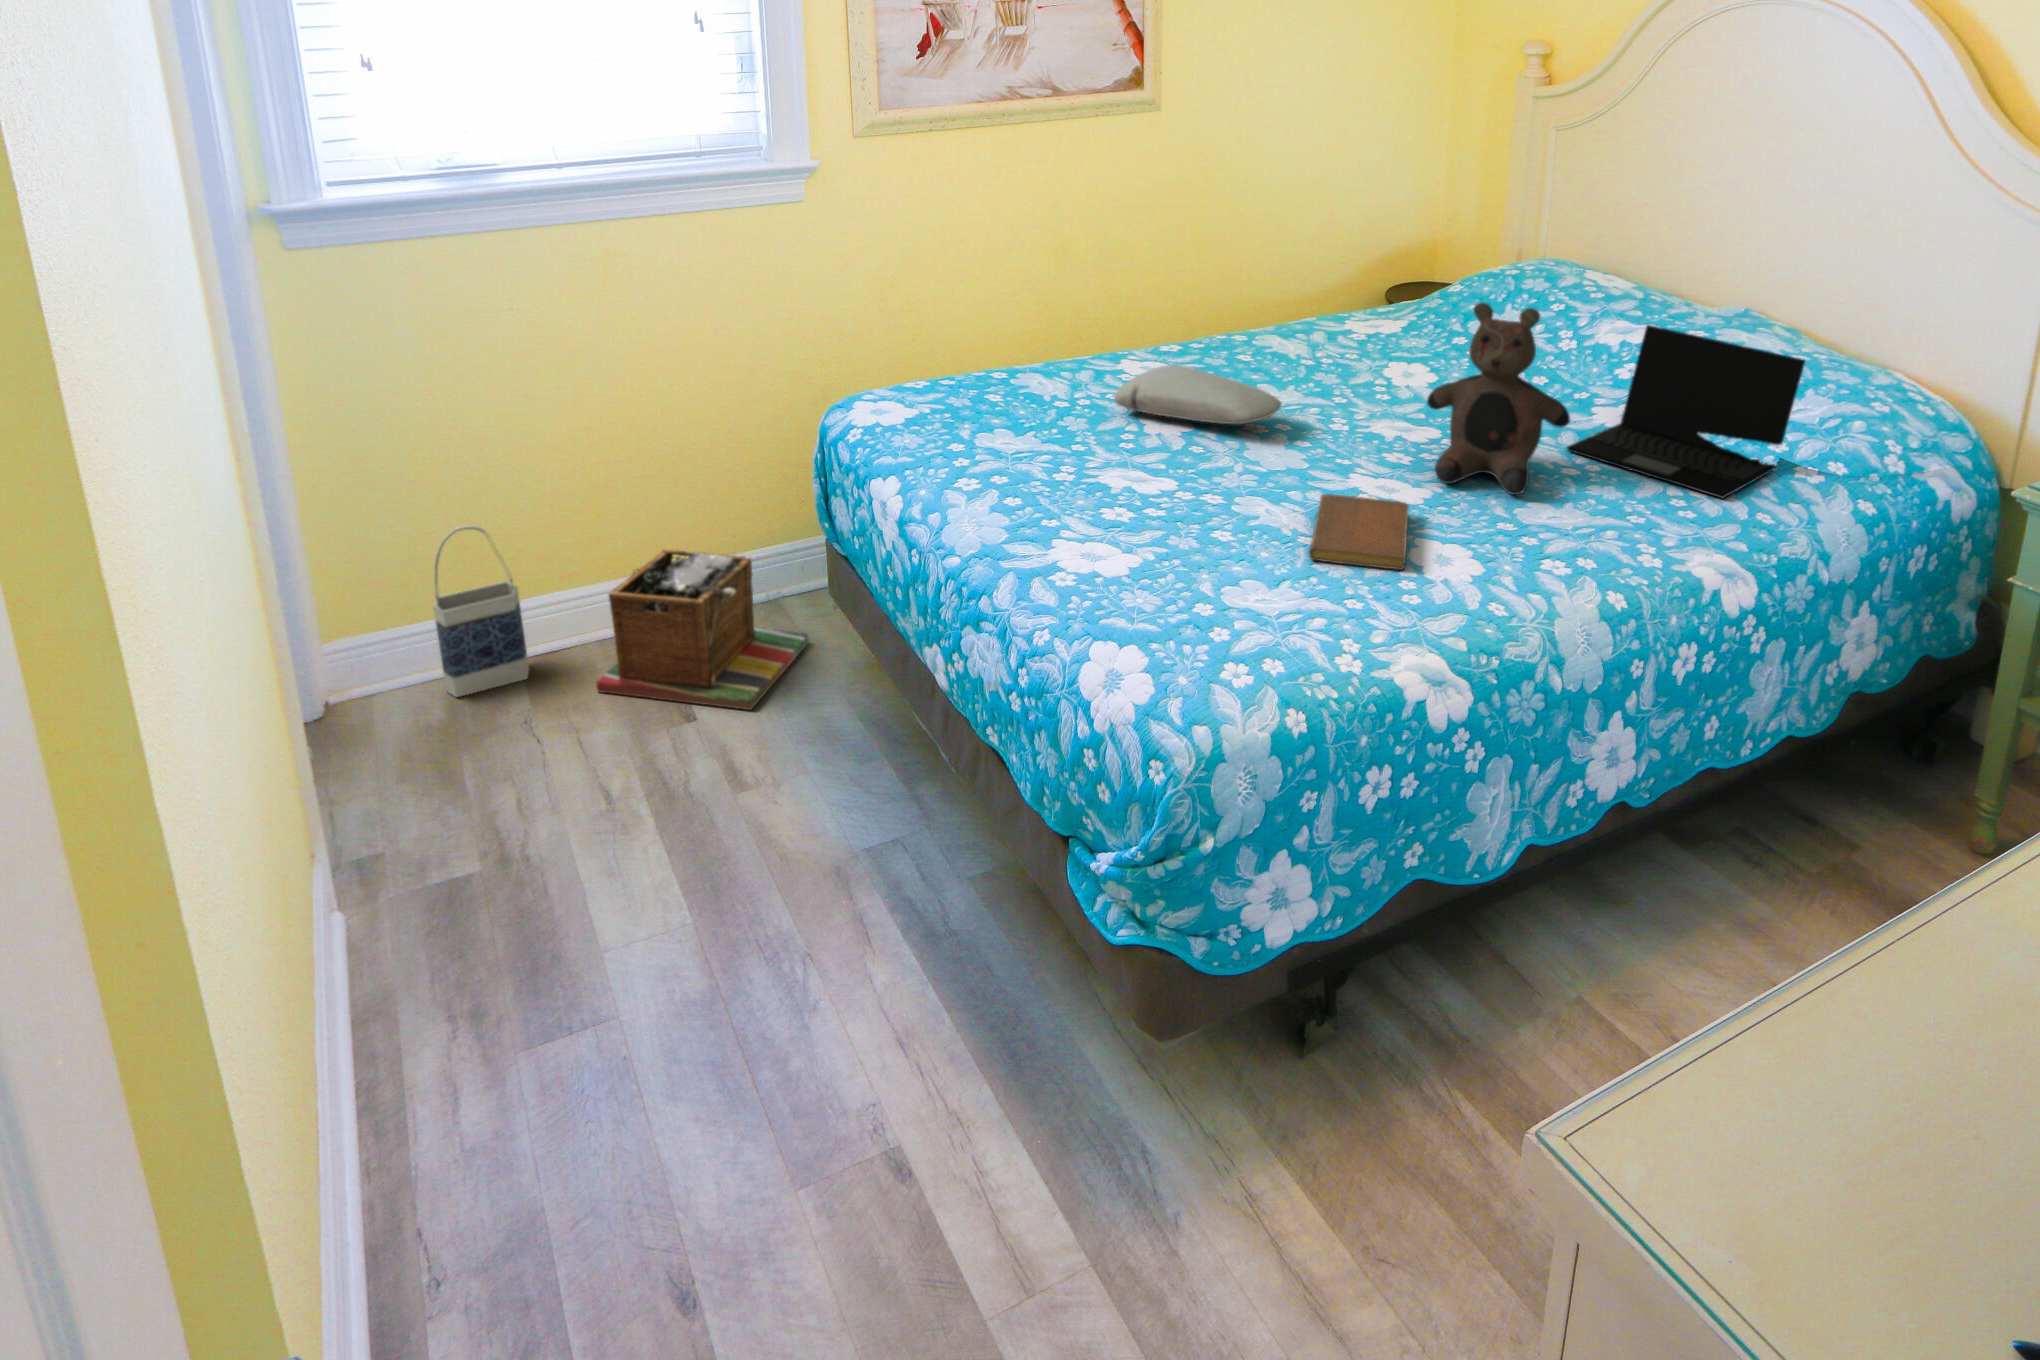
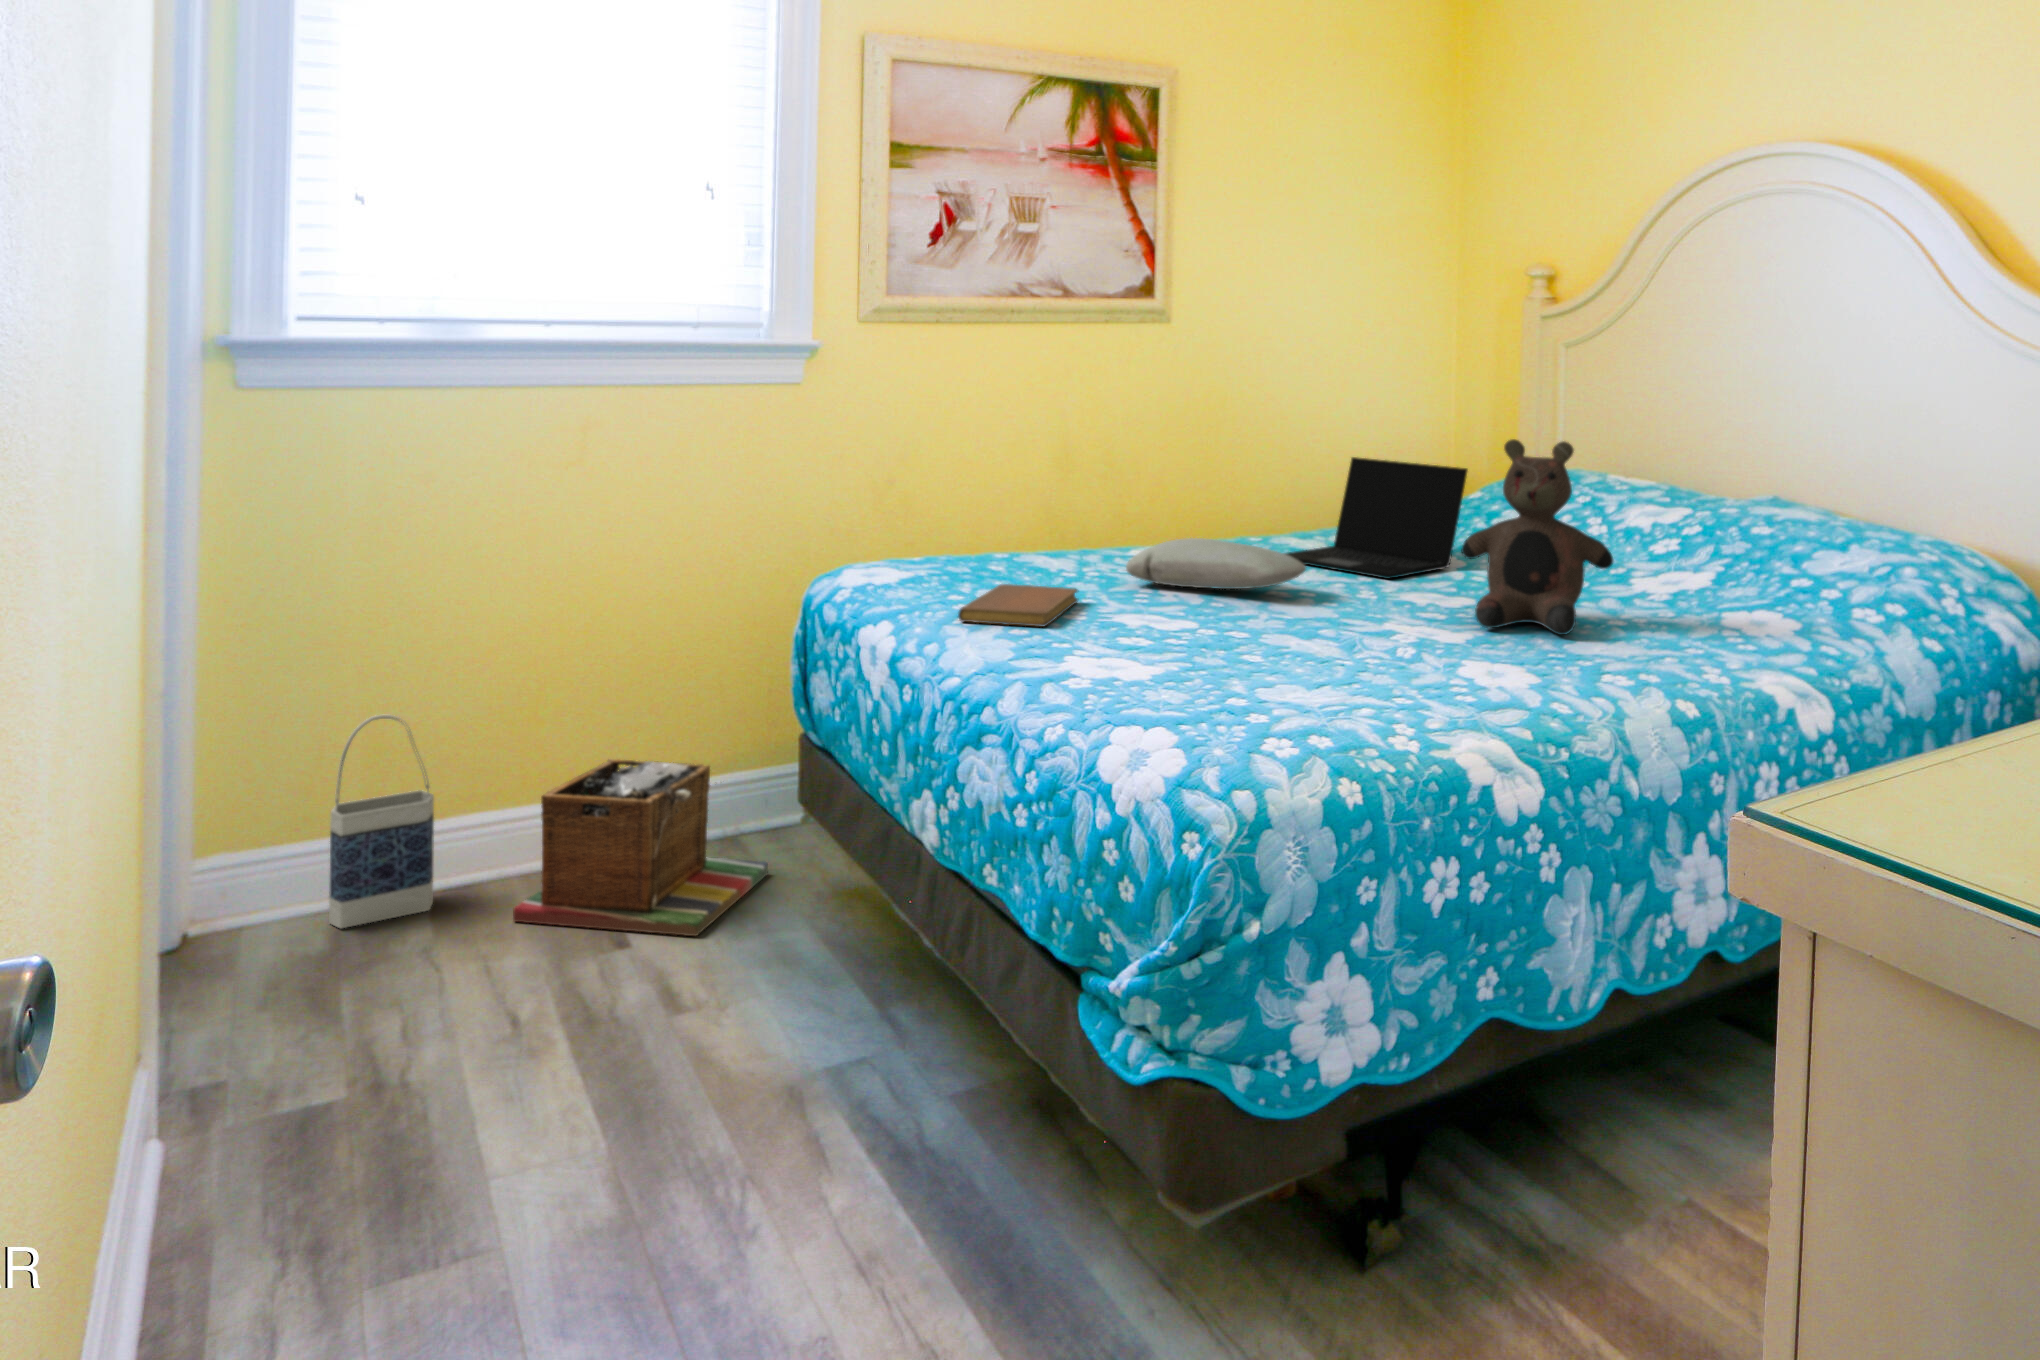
laptop: present [1567,325,1805,498] -> present [1284,457,1468,579]
notebook: present [1309,494,1409,570] -> present [958,584,1078,626]

